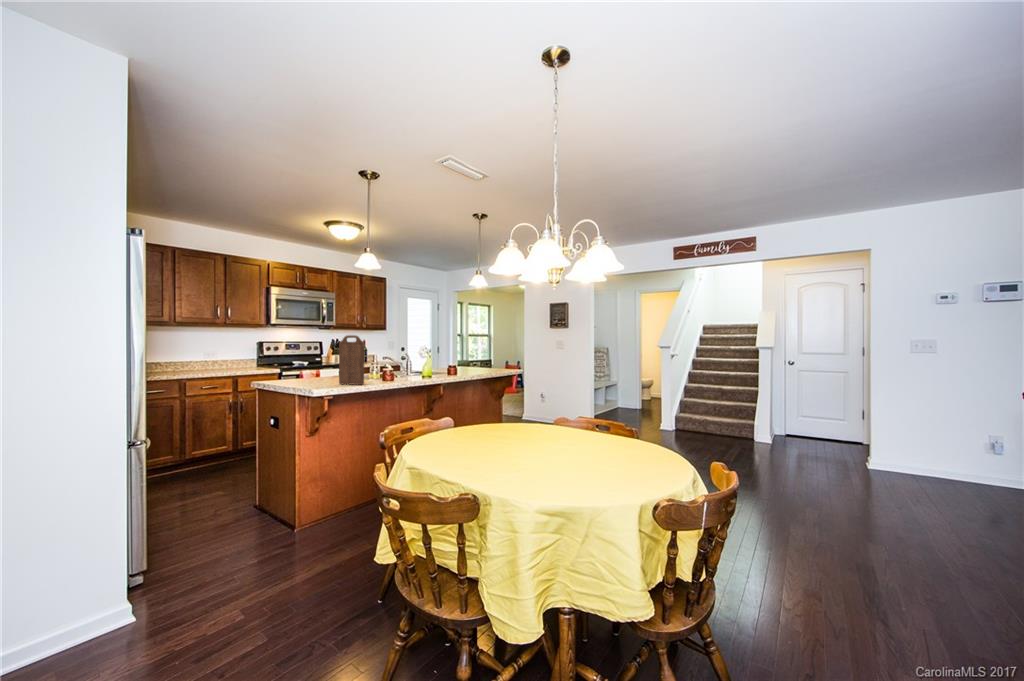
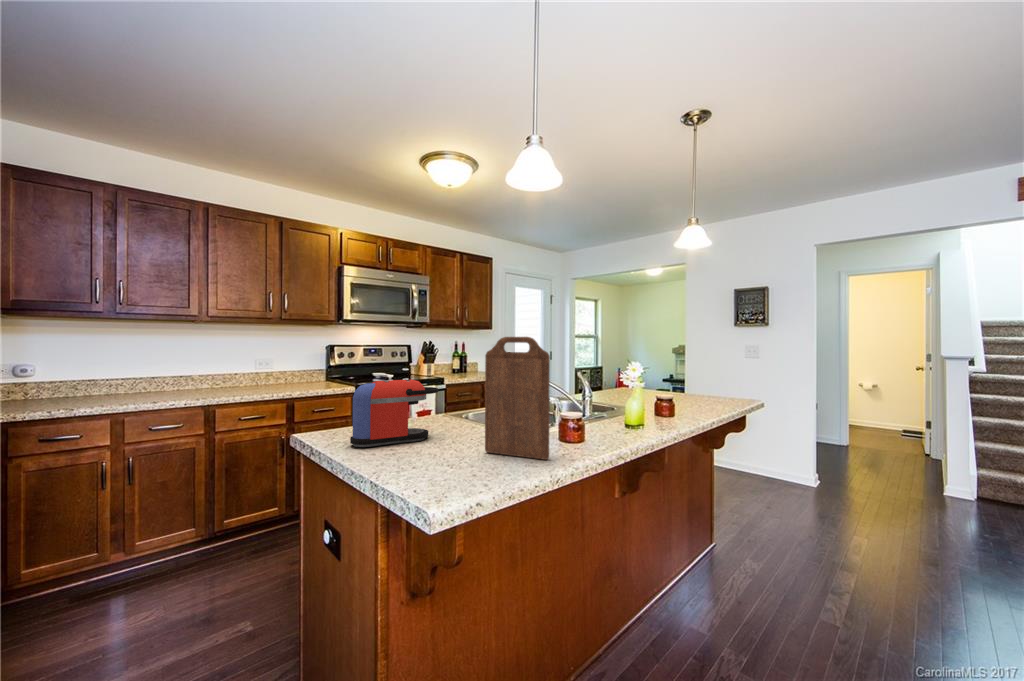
coffee maker: none [278,355,322,385] -> present [350,380,438,447]

